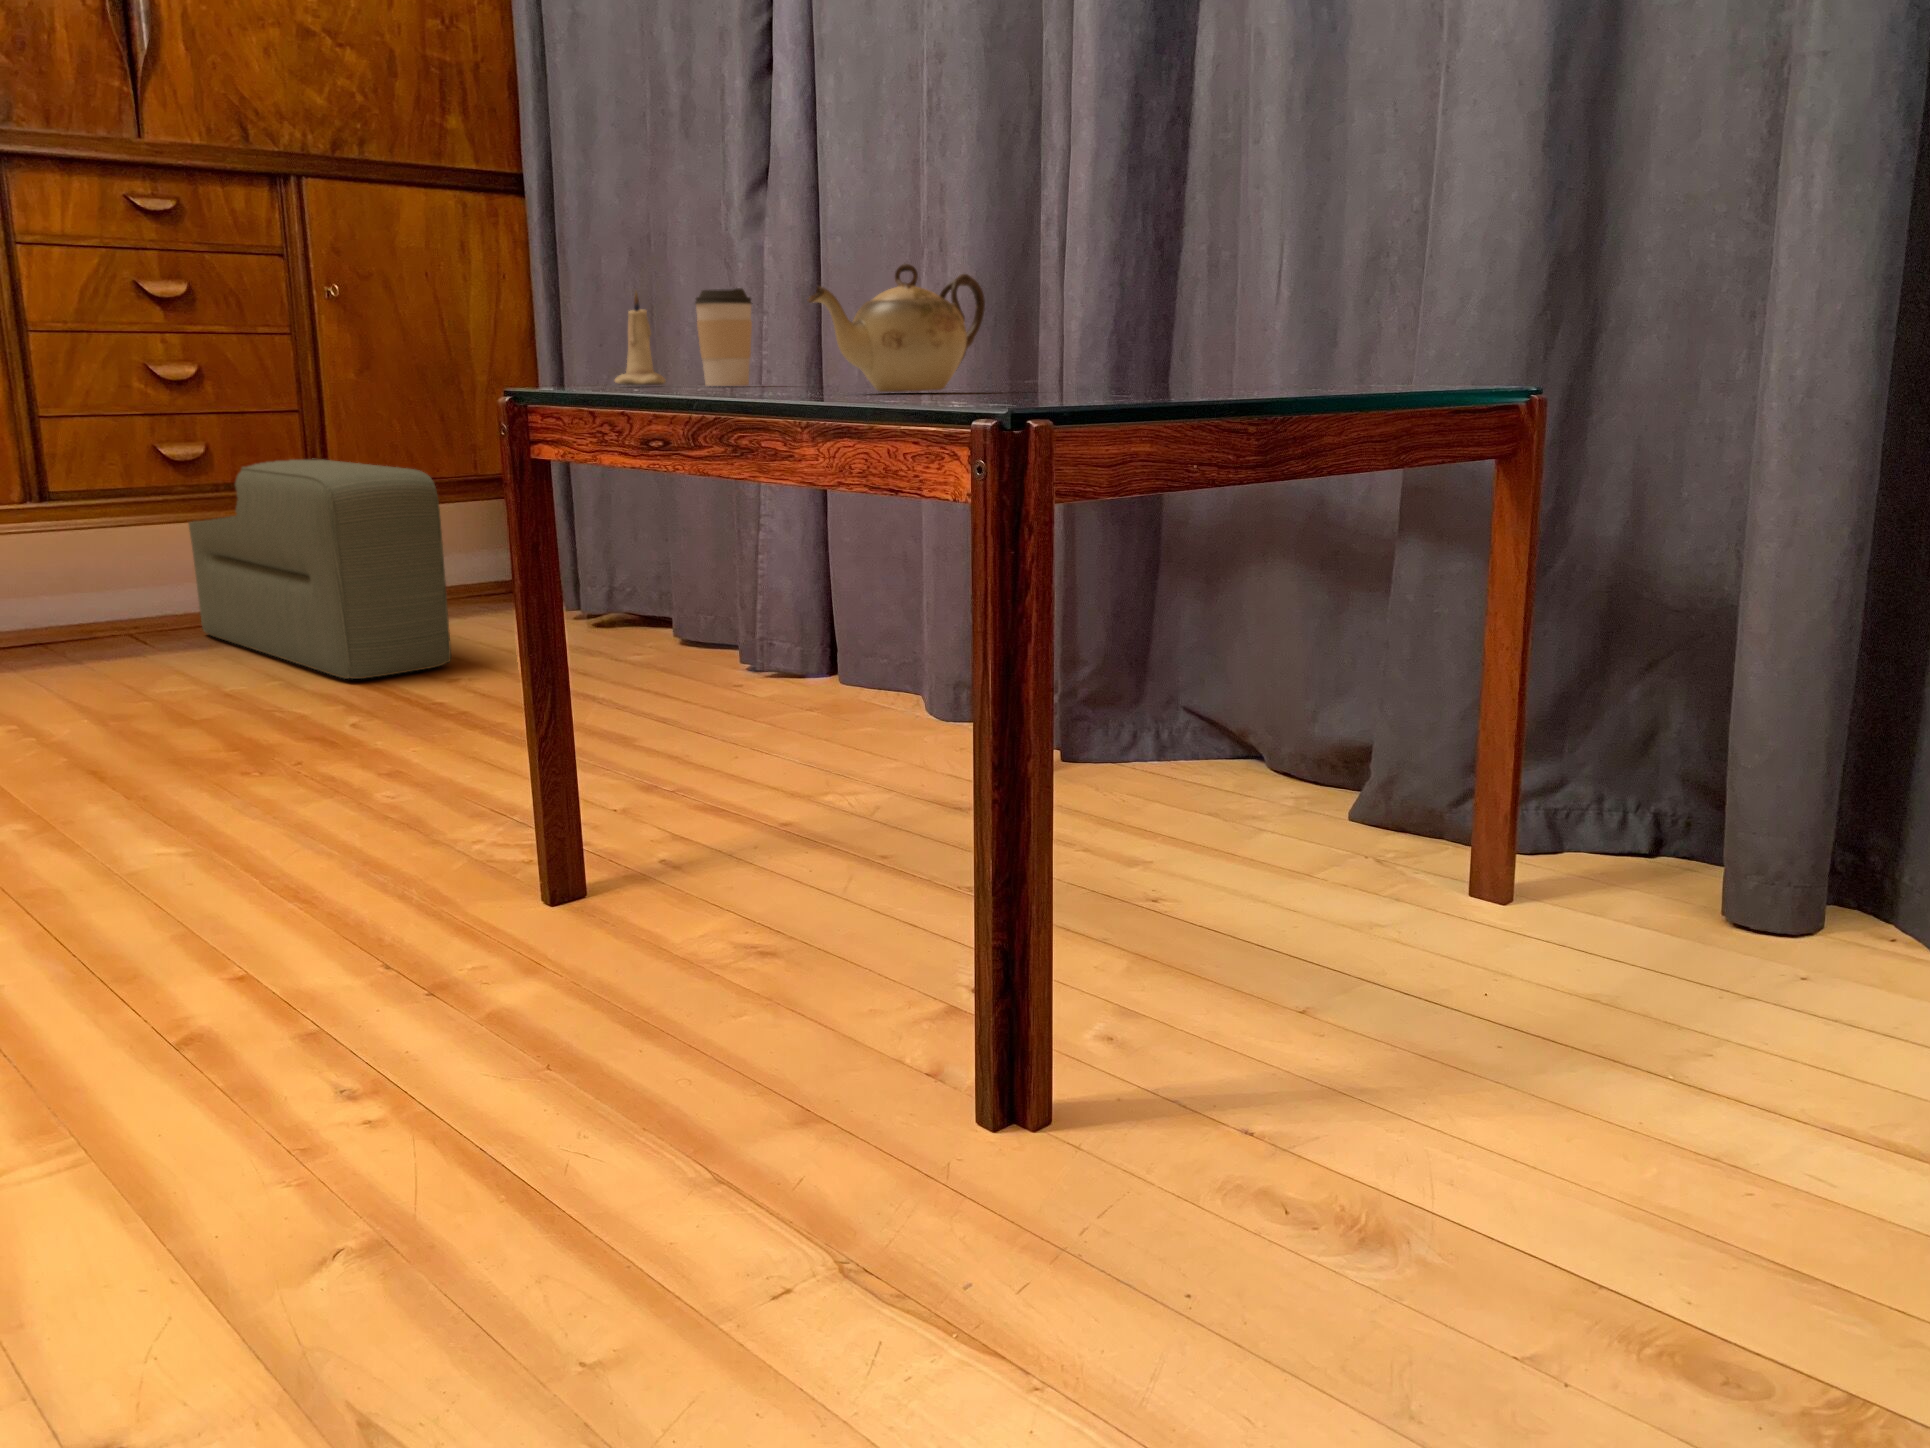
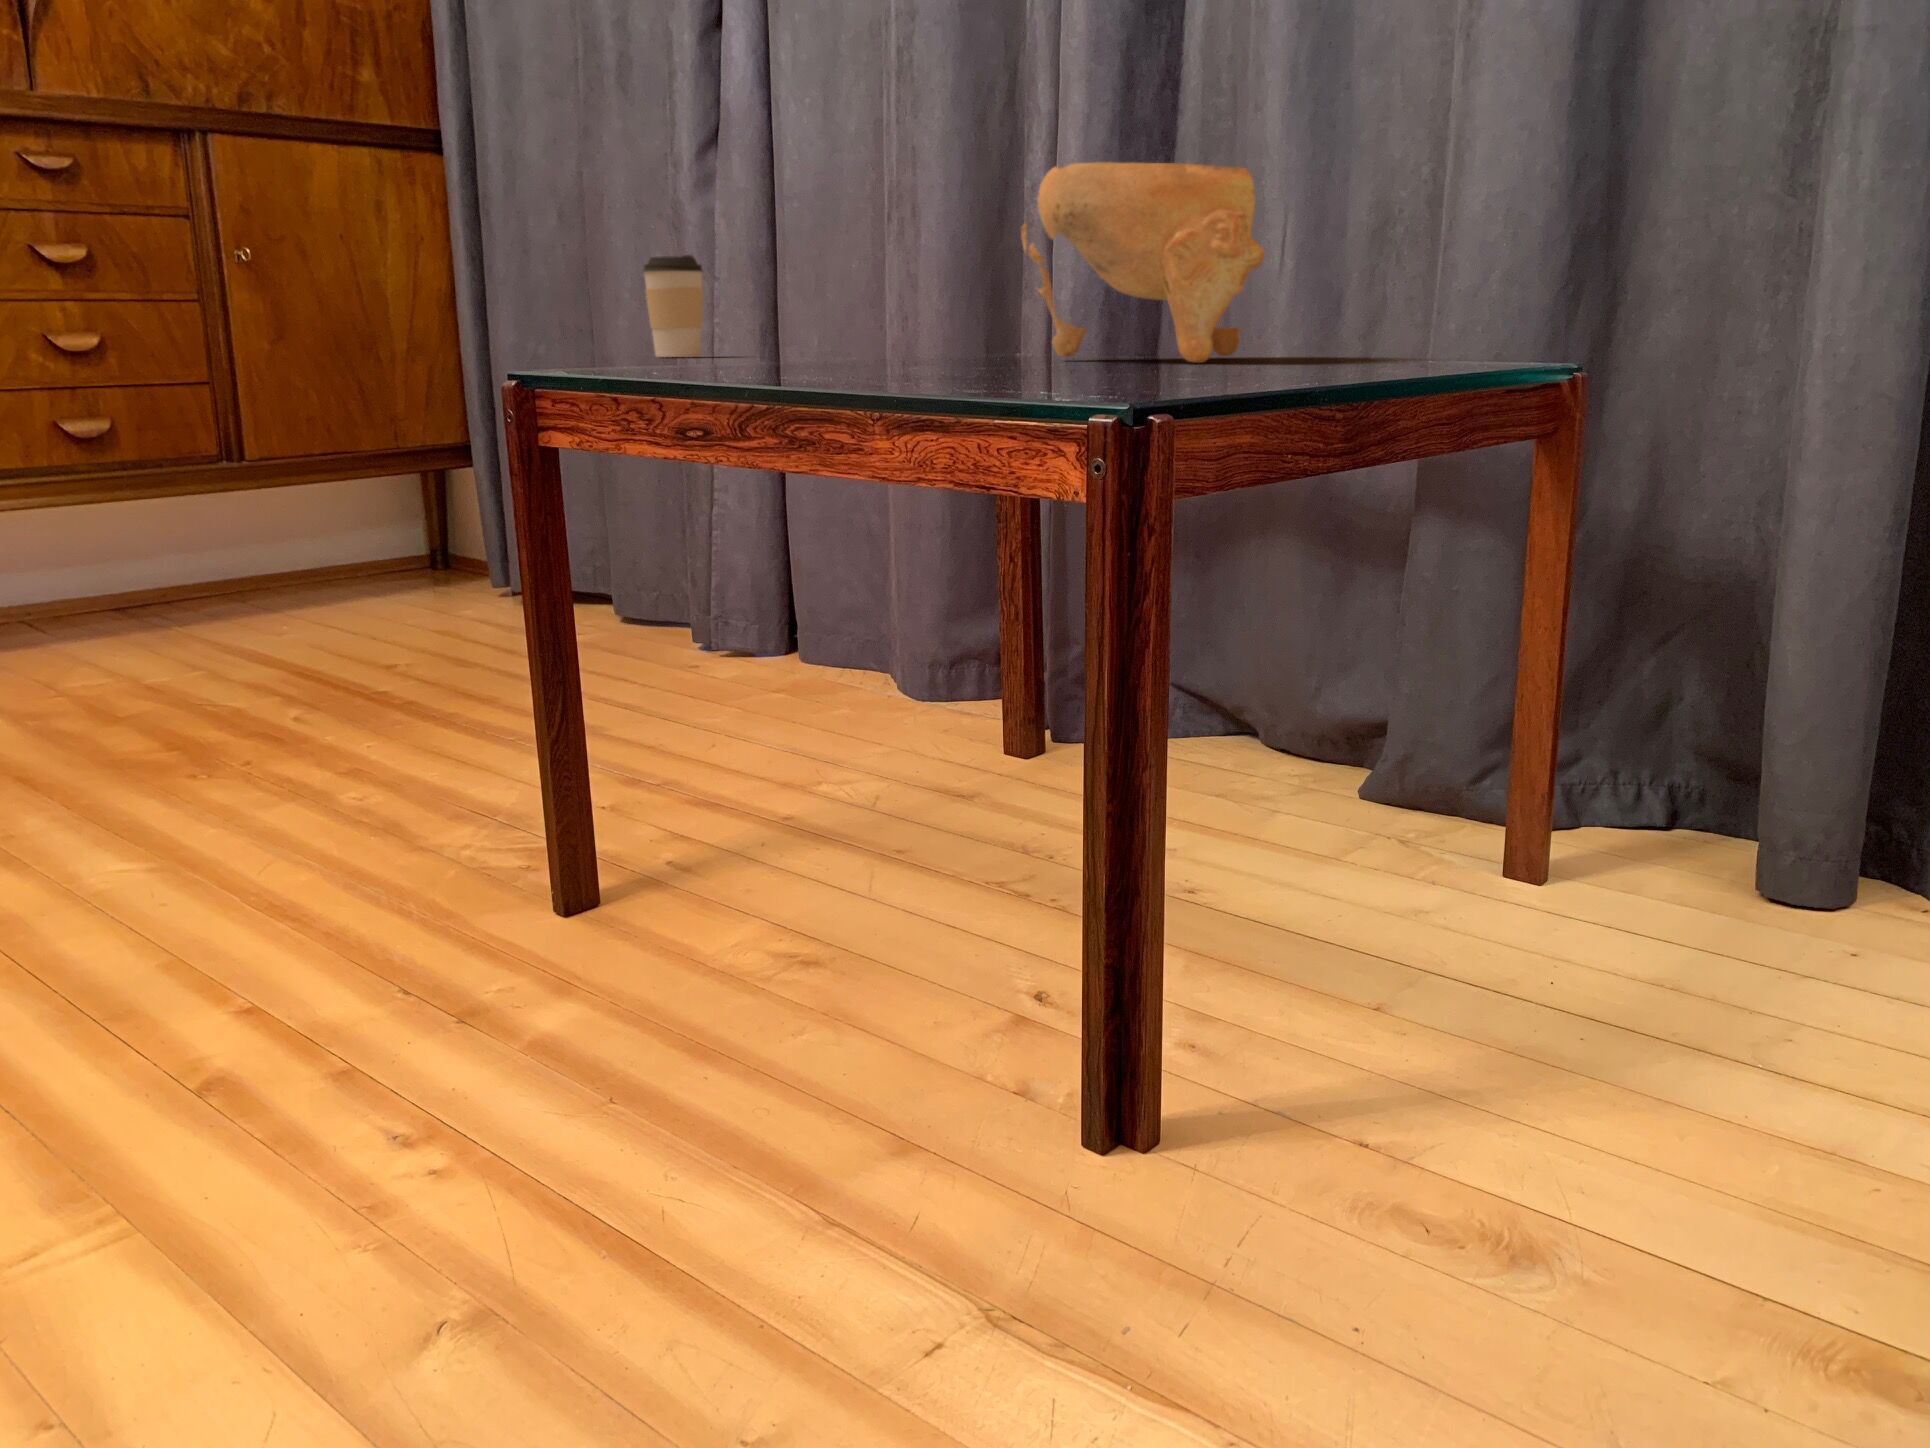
decorative bowl: none [1042,194,1313,389] -> present [1021,162,1264,363]
teapot: present [807,264,985,392] -> none [805,234,981,368]
candle: present [615,292,666,385] -> none [557,256,612,355]
pouf: present [188,458,451,679] -> none [84,430,390,668]

